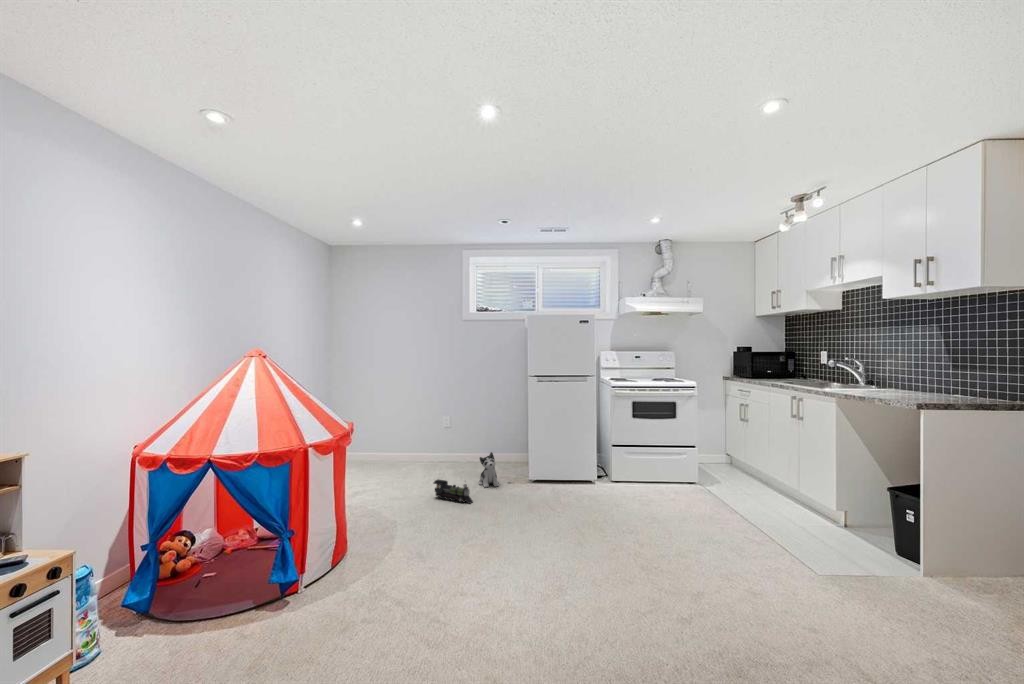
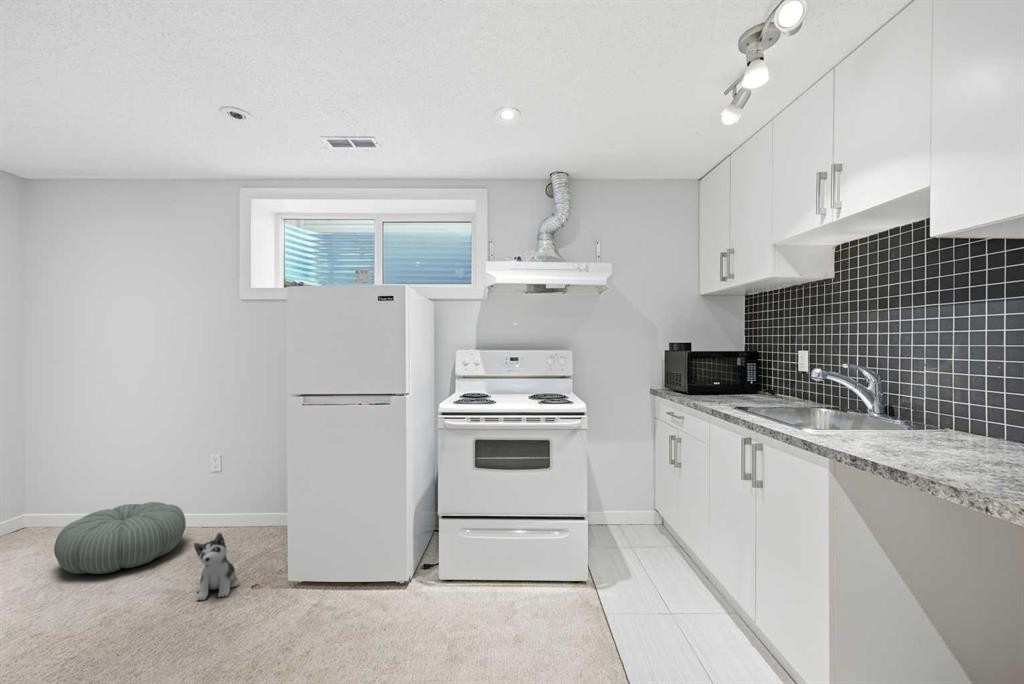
pouf: none [385,443,445,478] -> present [54,502,186,574]
toy train: present [434,480,473,504] -> none [57,599,122,659]

